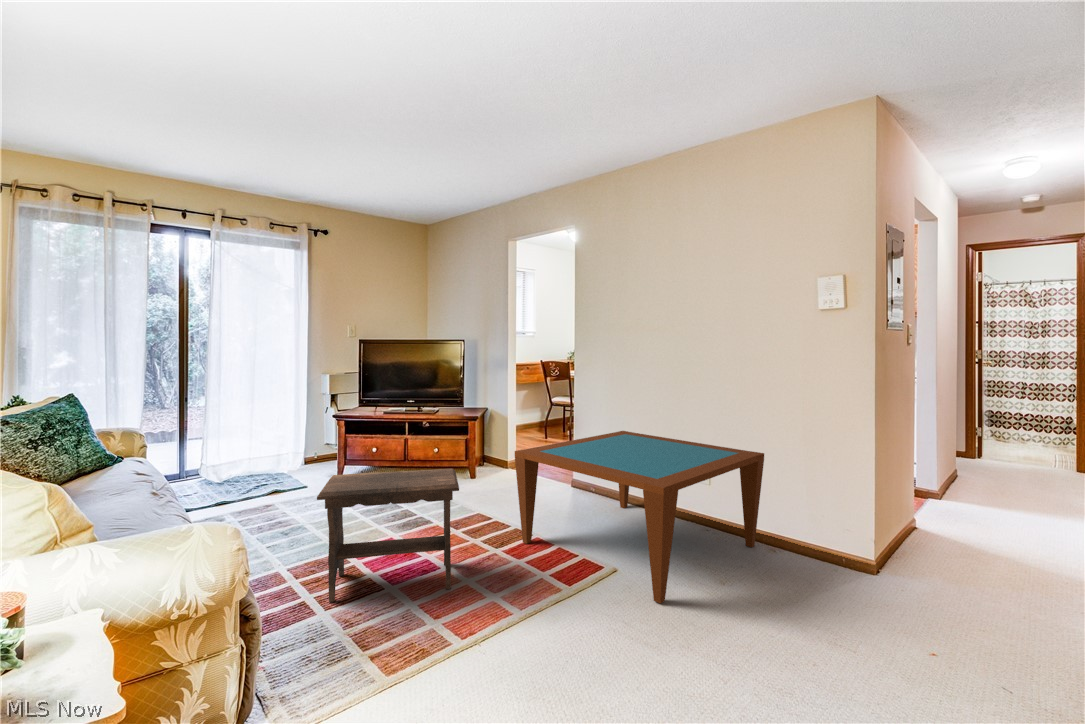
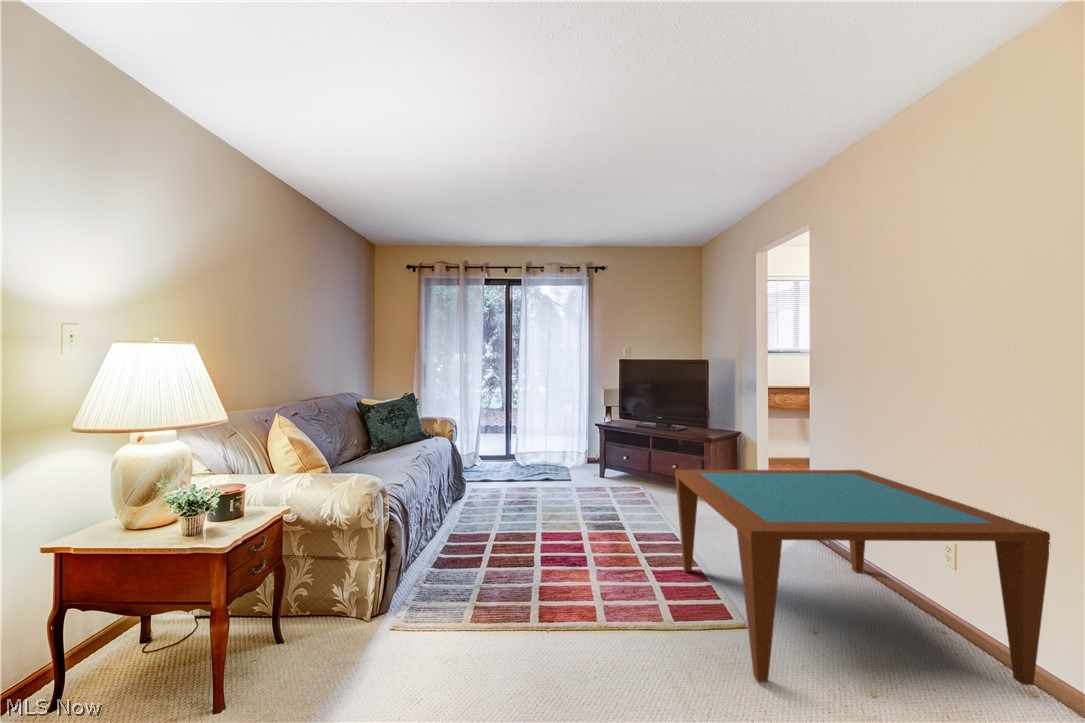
footstool: present [317,468,459,602] -> none [480,464,604,585]

